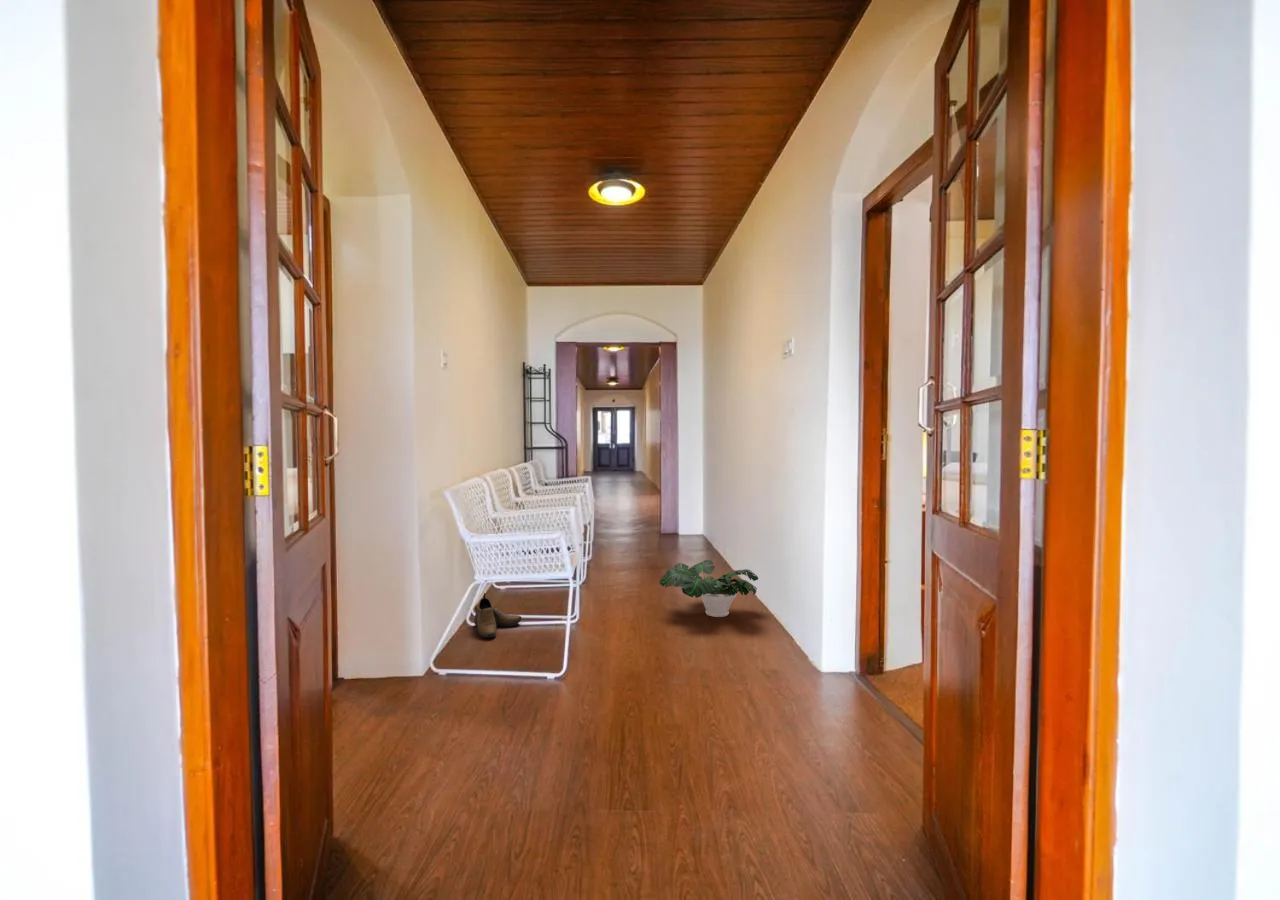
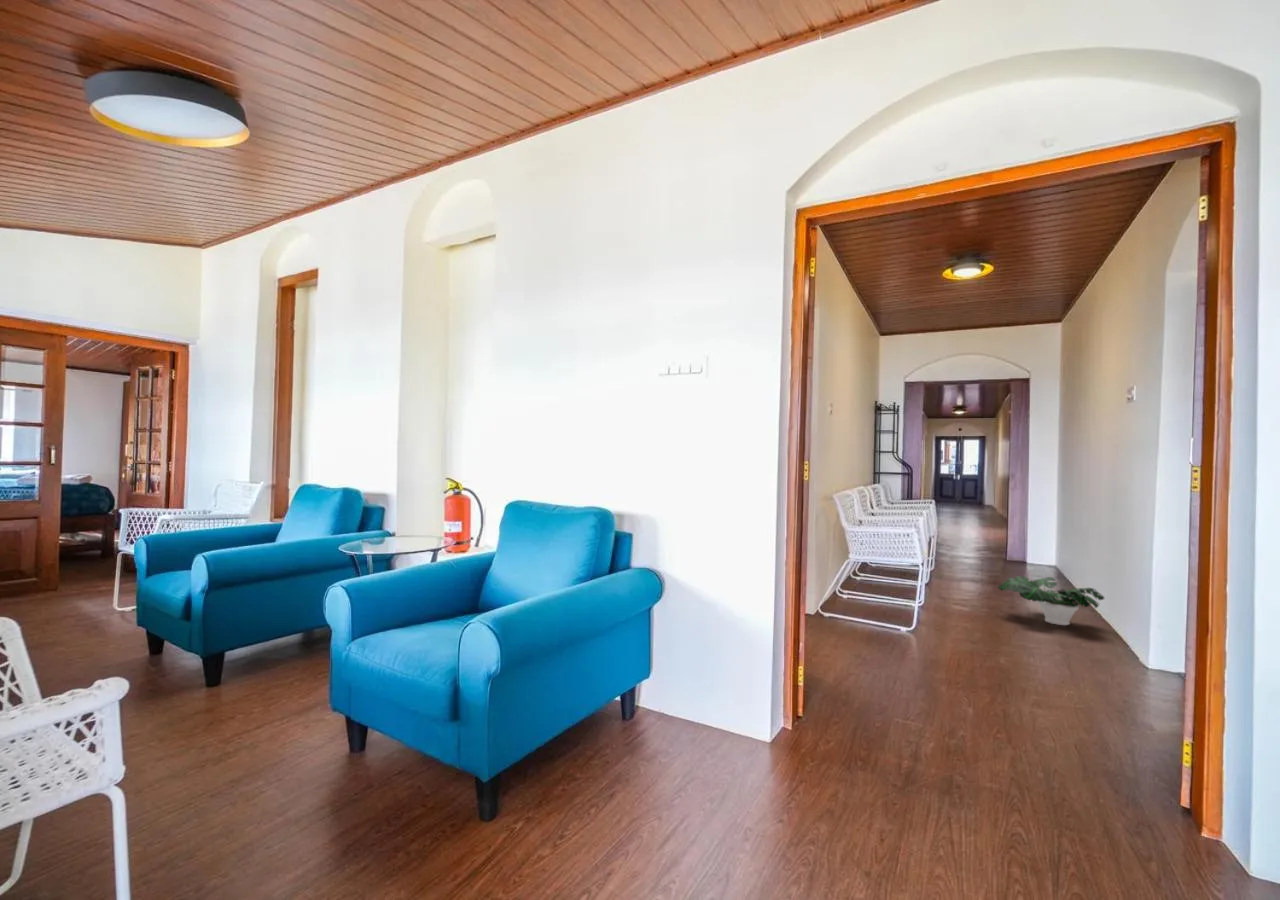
shoe: present [474,593,522,638] -> none [840,573,877,604]

